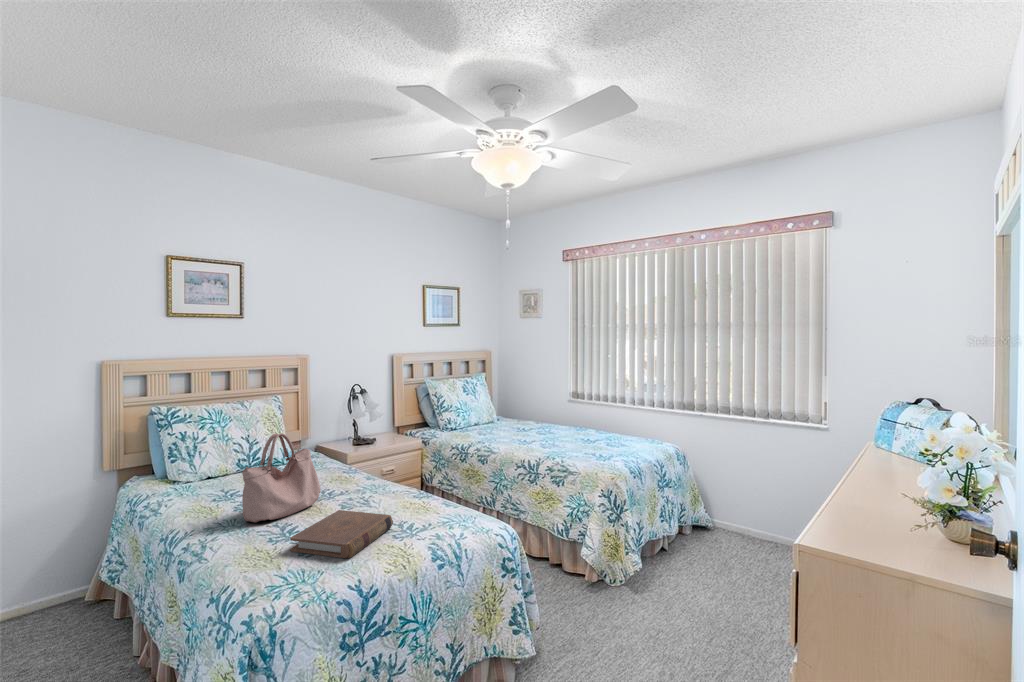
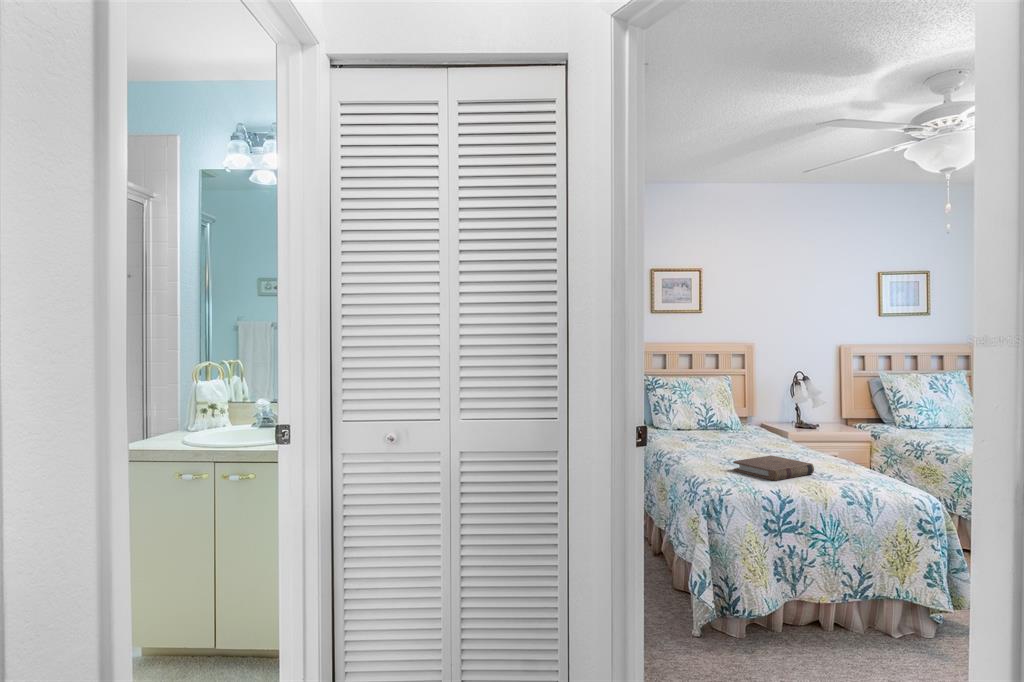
handbag: present [242,433,320,523] -> none [702,395,759,456]

